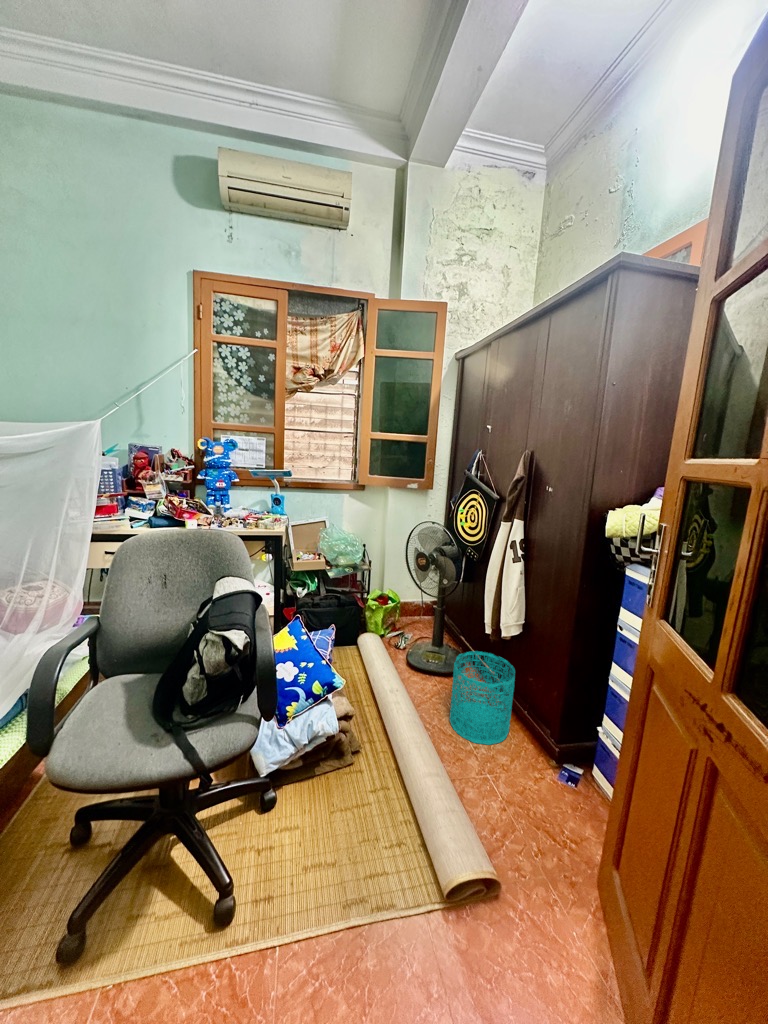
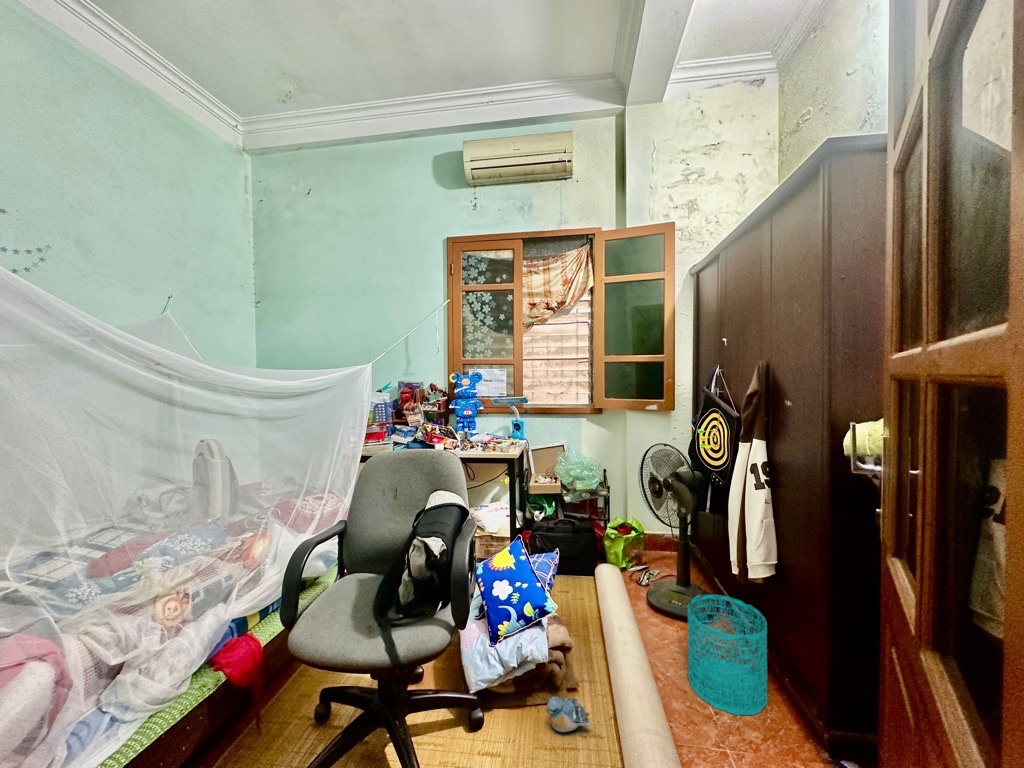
plush toy: none [340,761,381,794] -> present [546,697,591,732]

